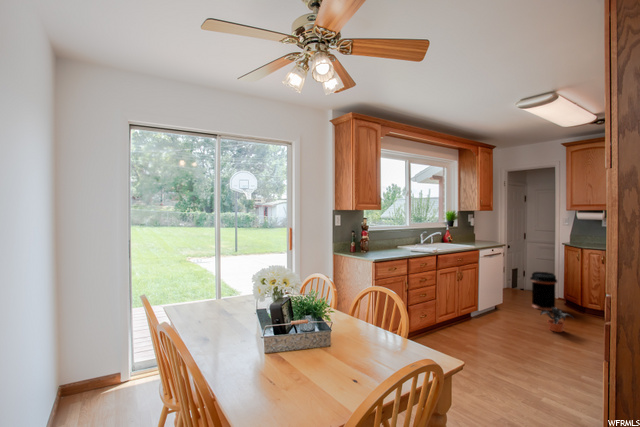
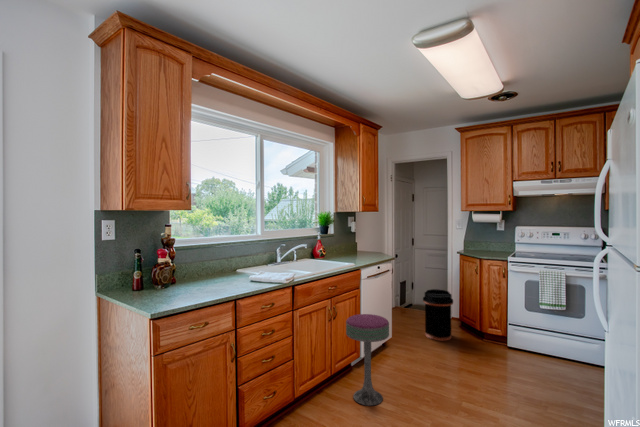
bar stool: none [471,278,501,334] -> present [346,314,389,406]
potted plant: present [541,307,573,332] -> none [438,346,481,384]

